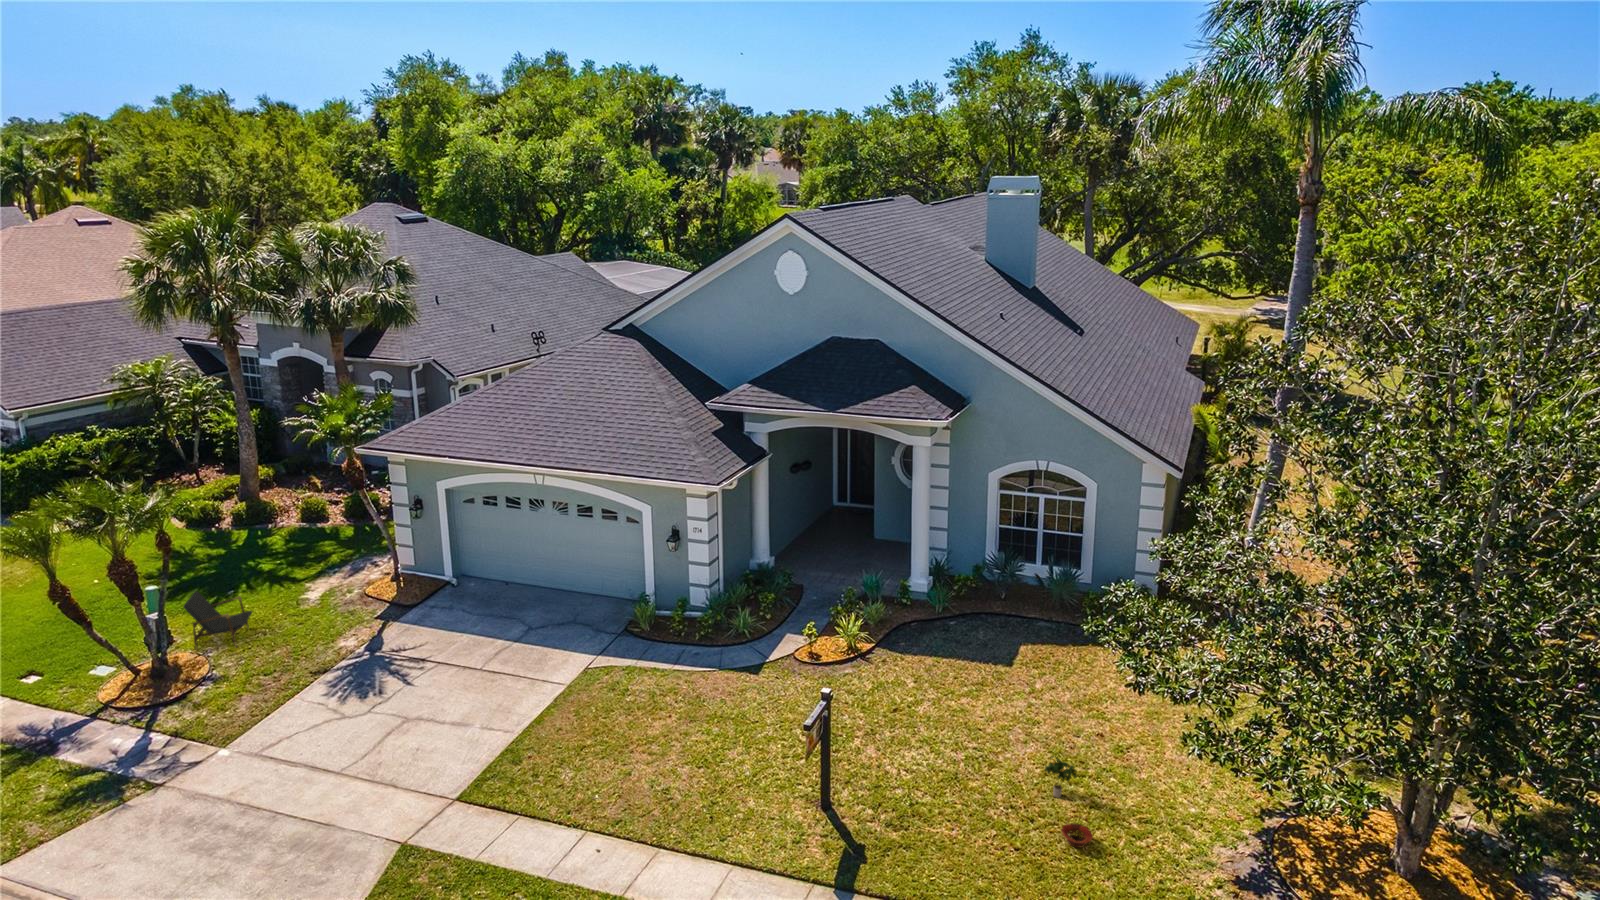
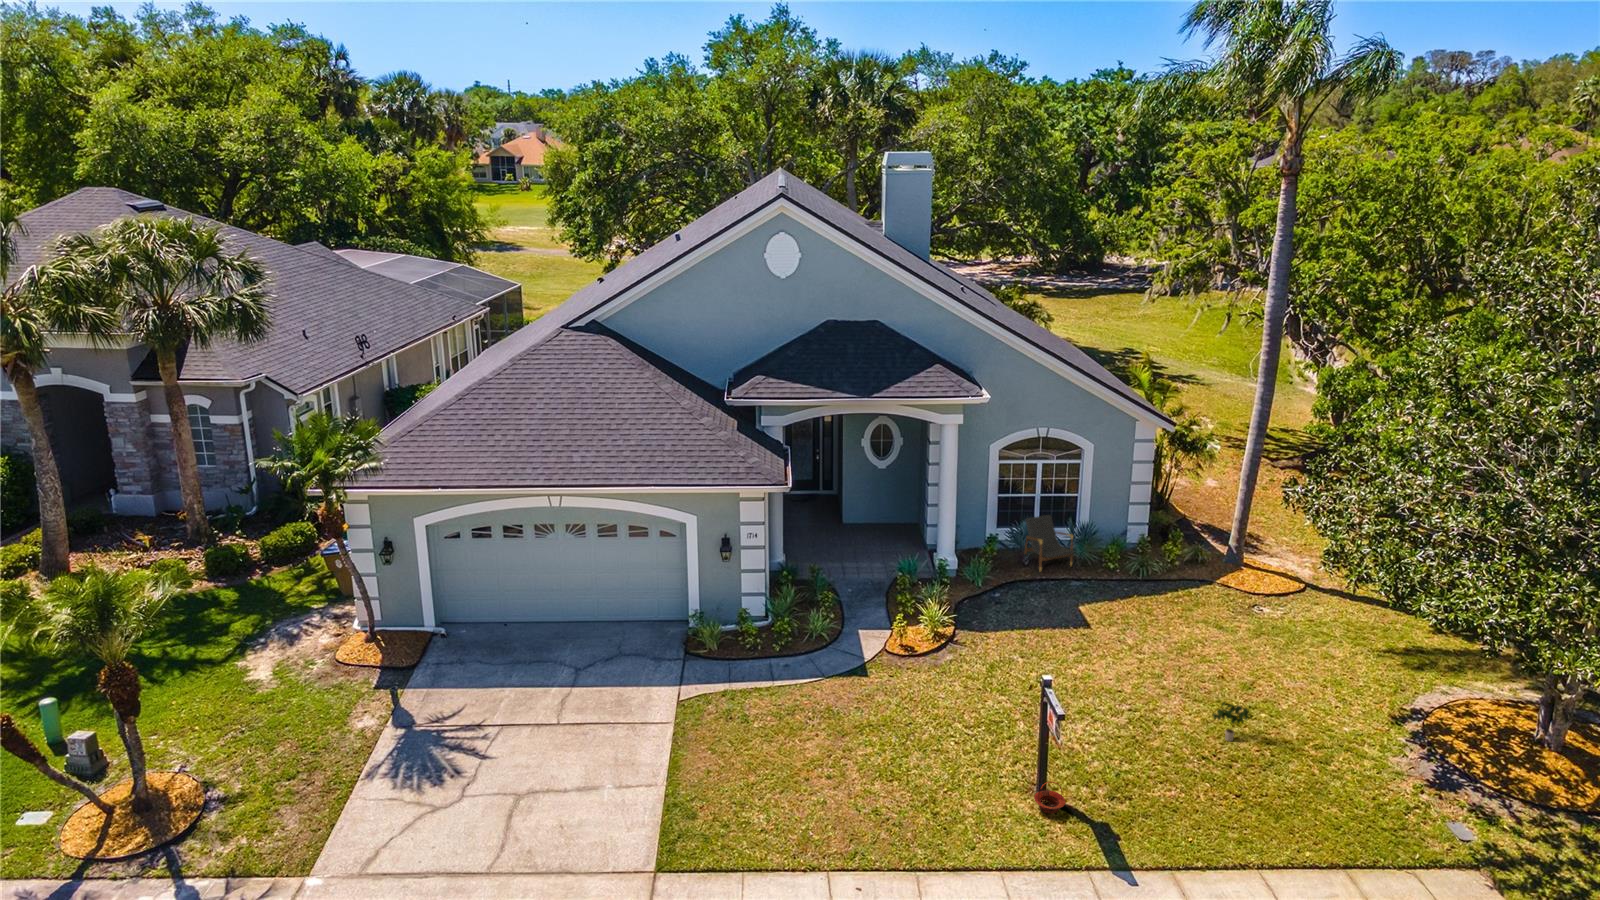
lounge chair: present [183,592,252,649] -> present [1025,515,1074,570]
basket: present [1062,816,1093,848] -> present [1034,782,1065,814]

